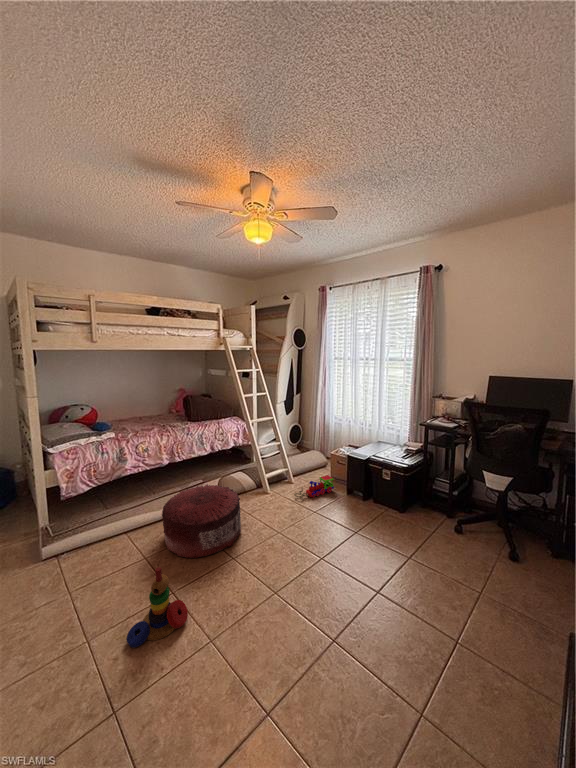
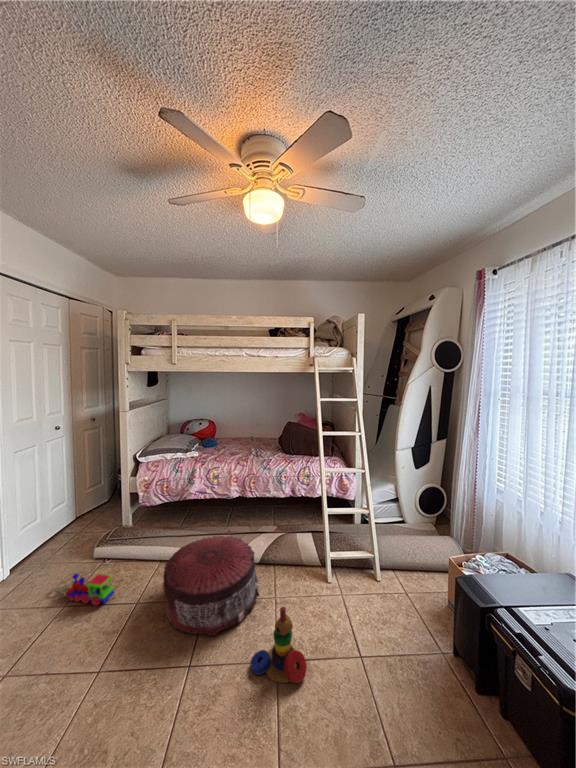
toy train: present [294,475,334,498] -> present [54,574,114,606]
stacking toy: present [127,567,188,648] -> present [251,607,307,683]

